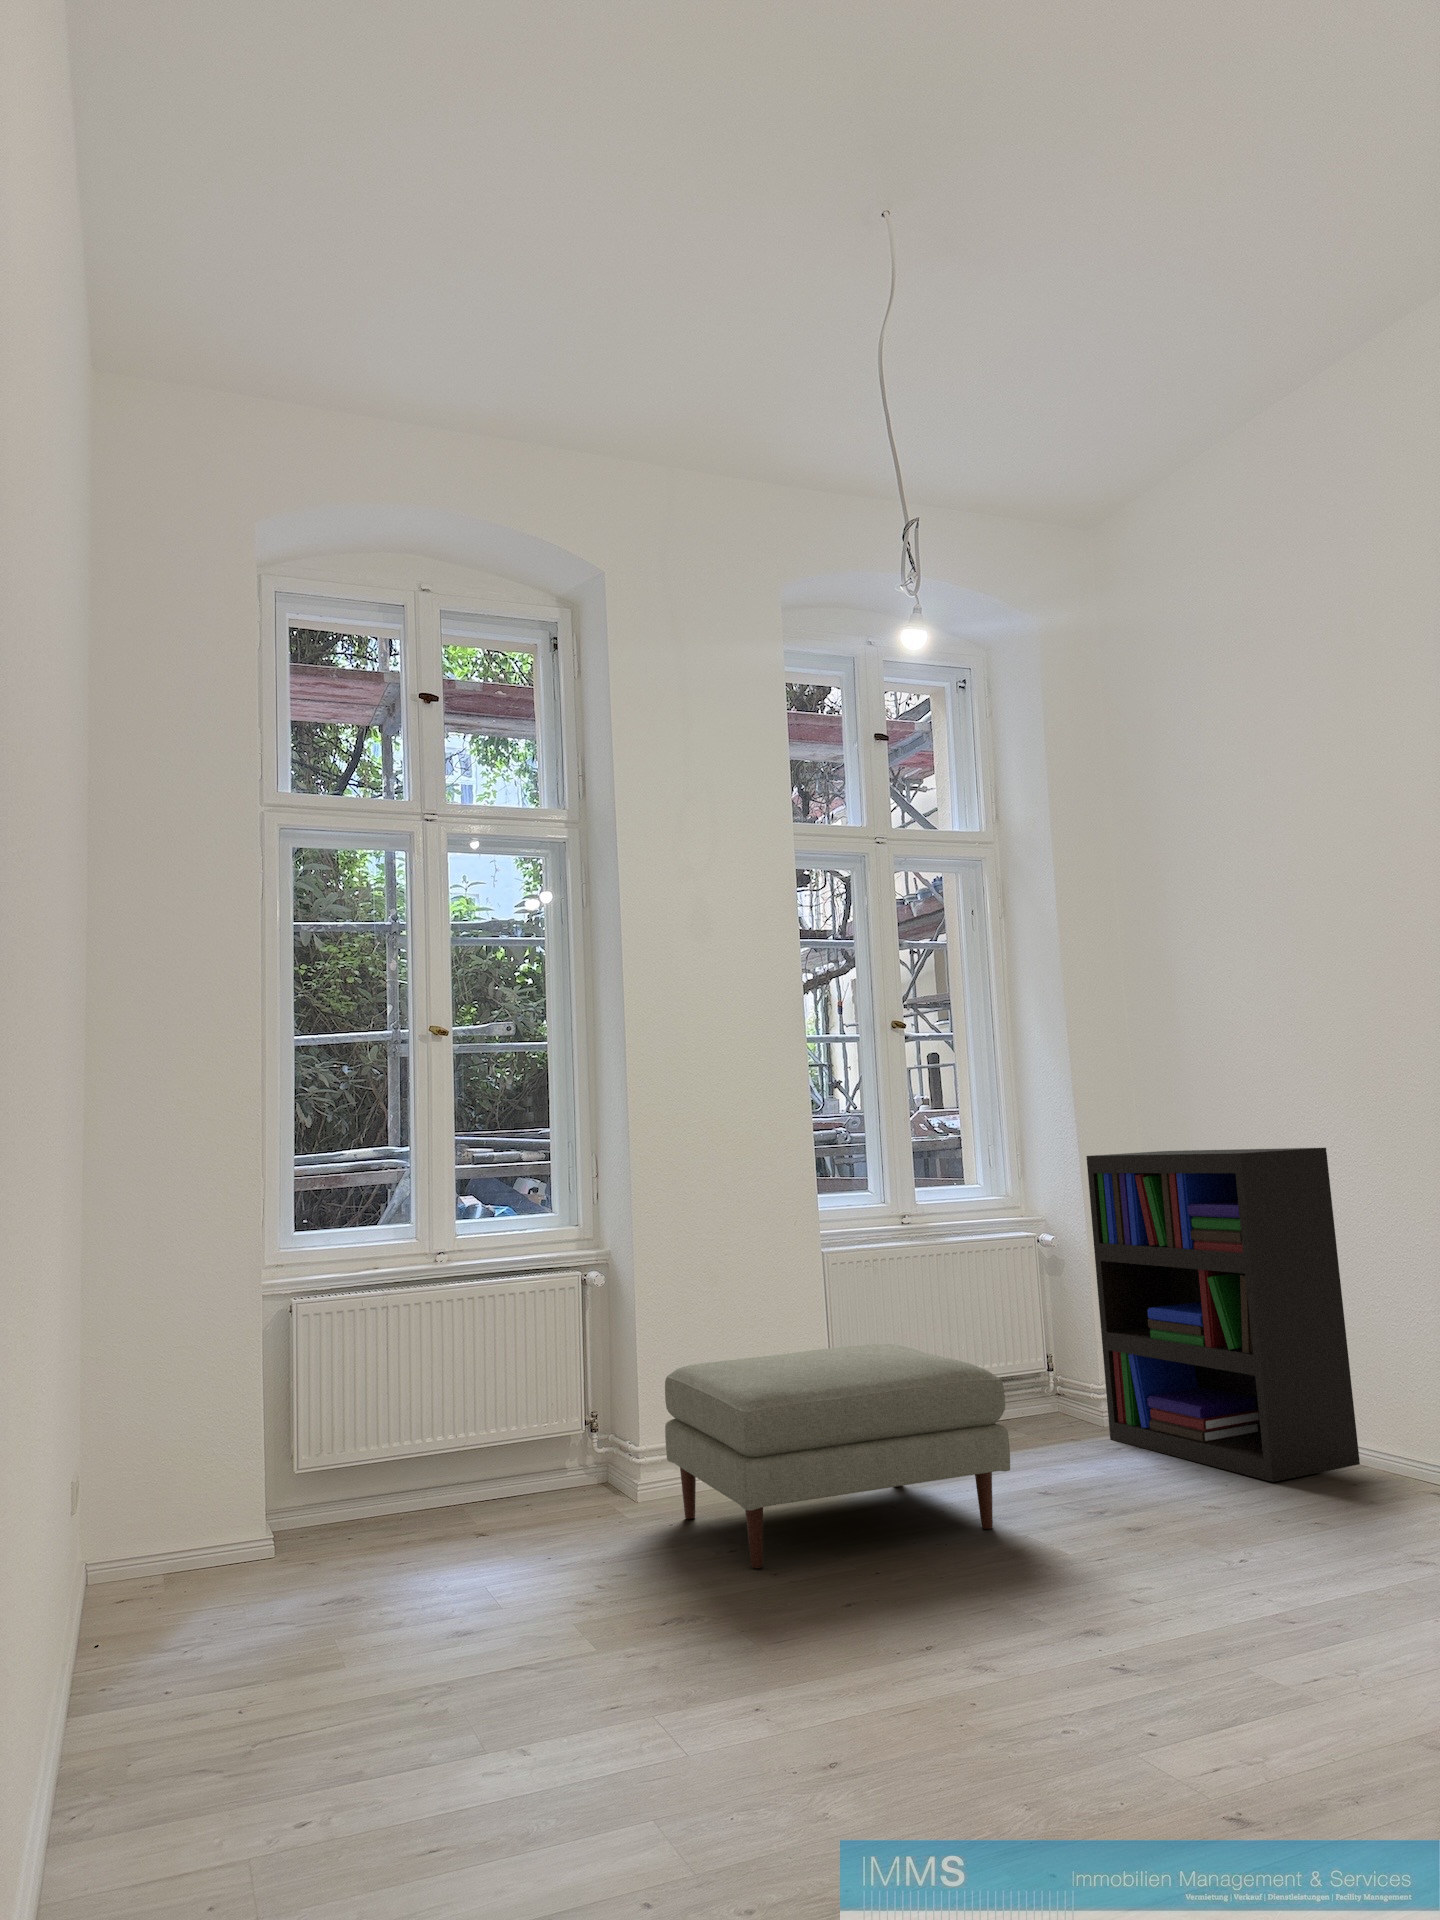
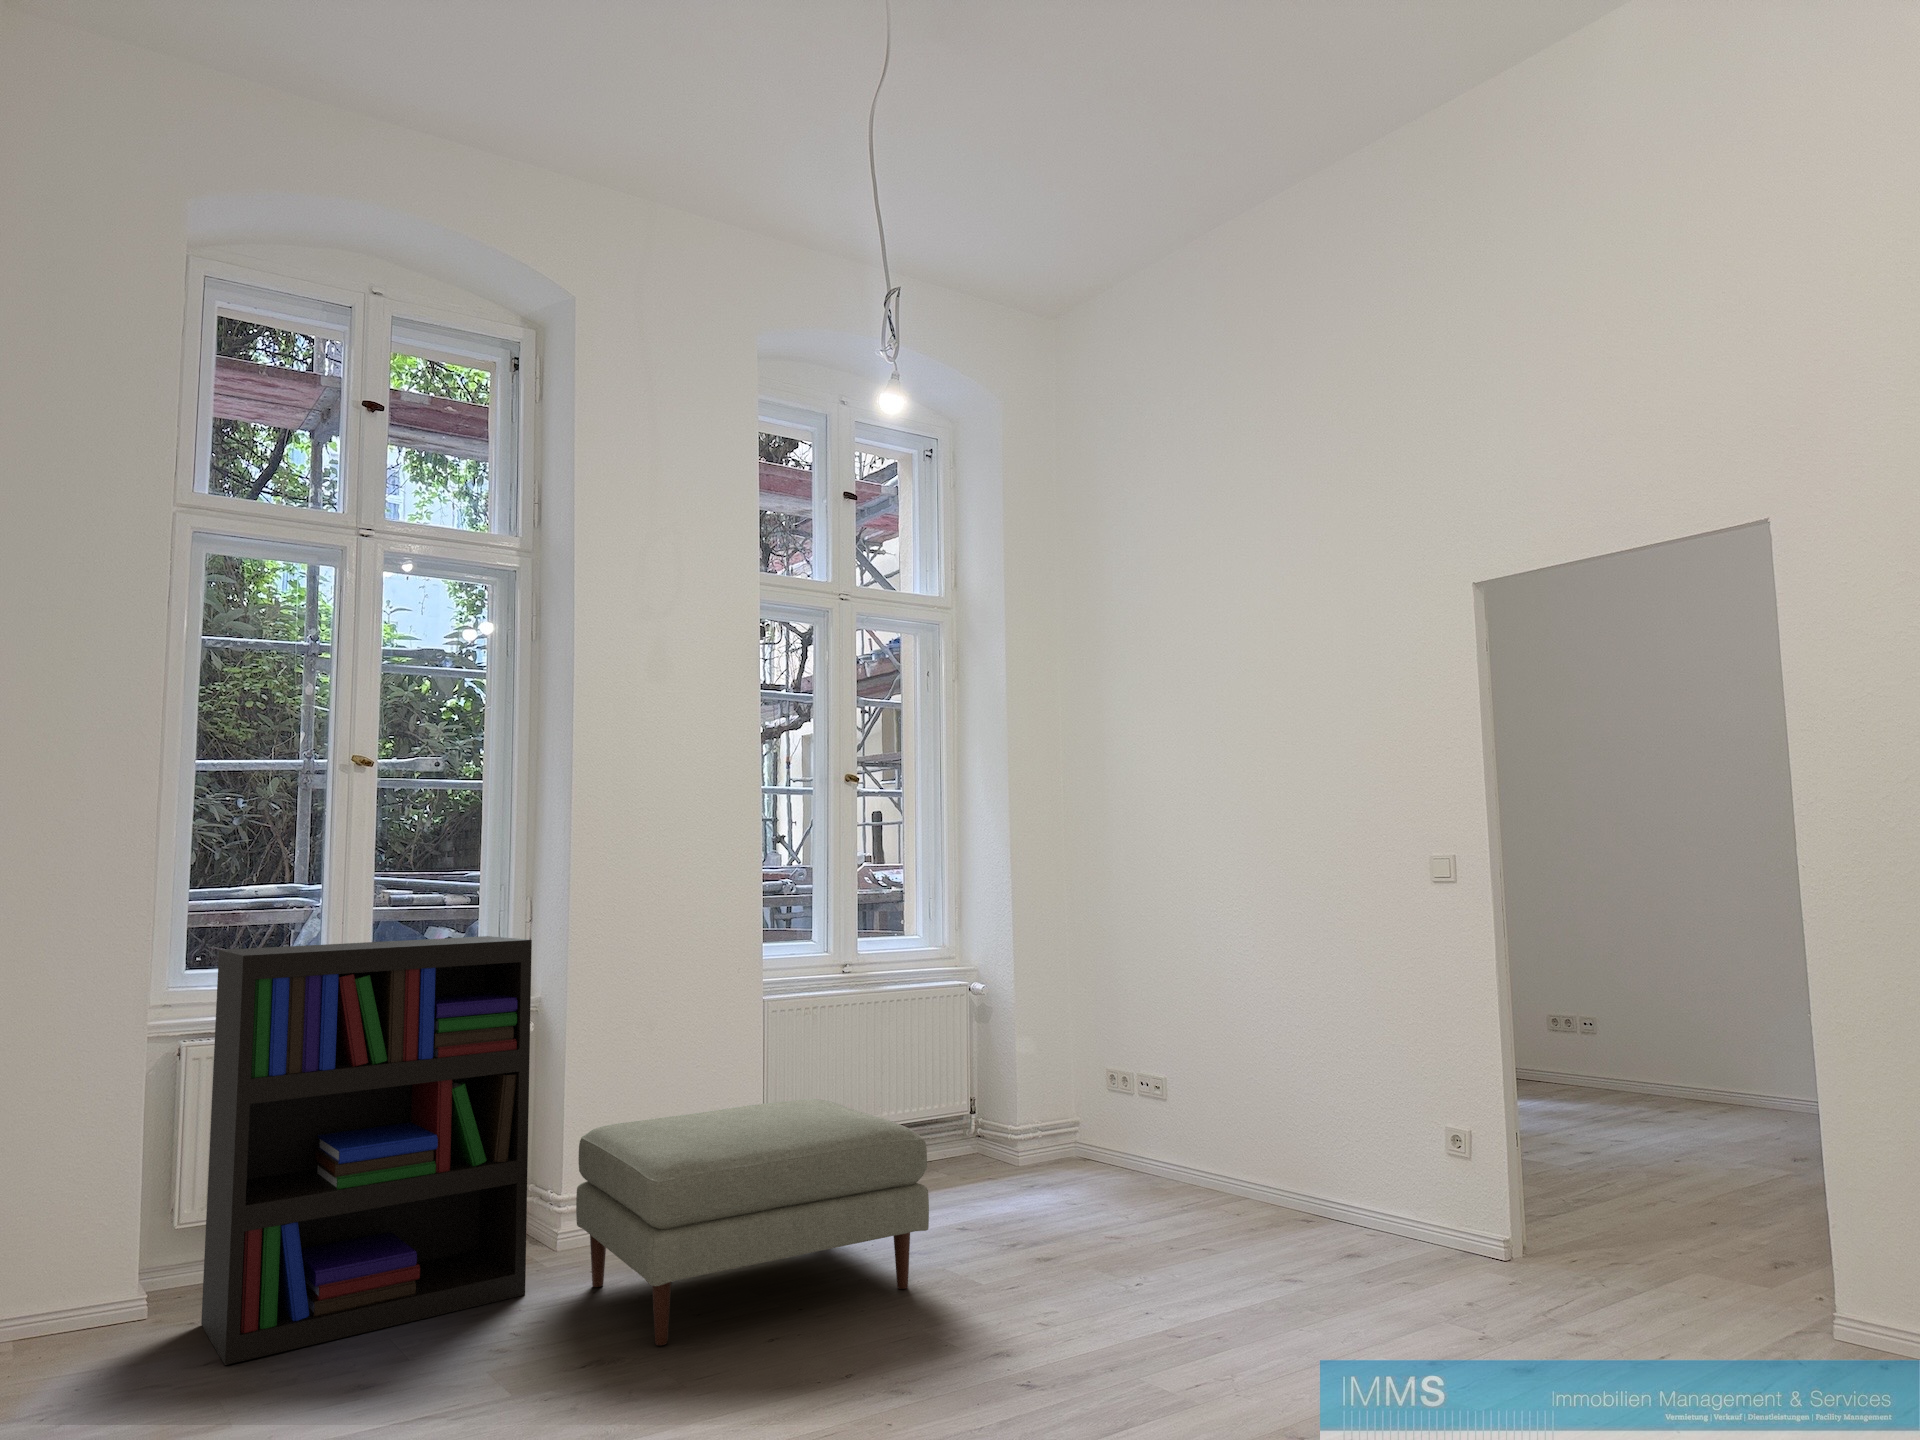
bookshelf: present [1086,1148,1360,1482] -> present [201,936,532,1365]

